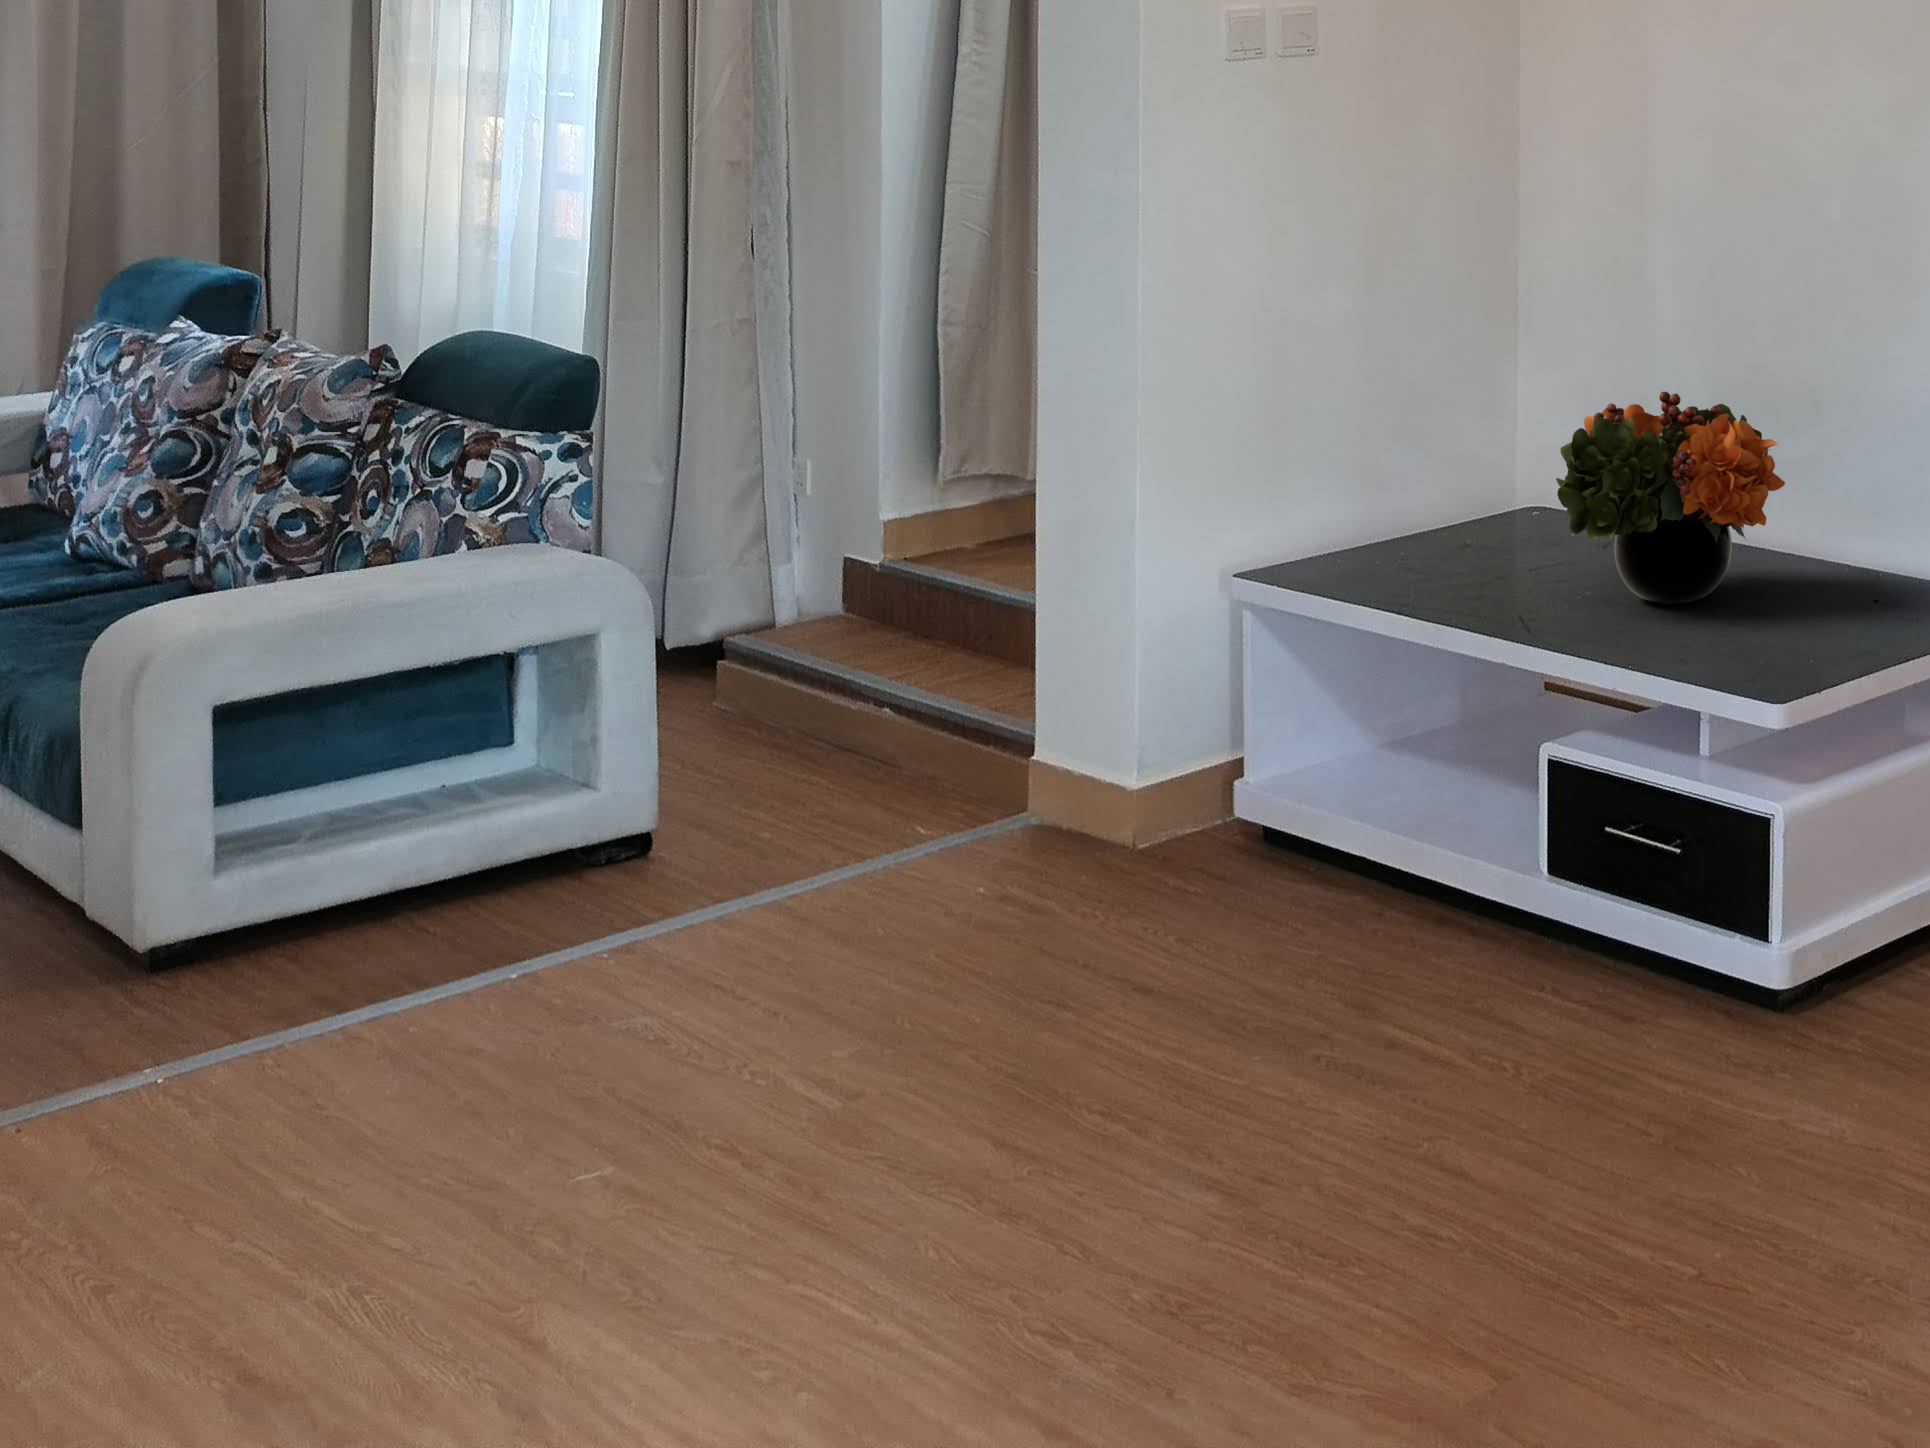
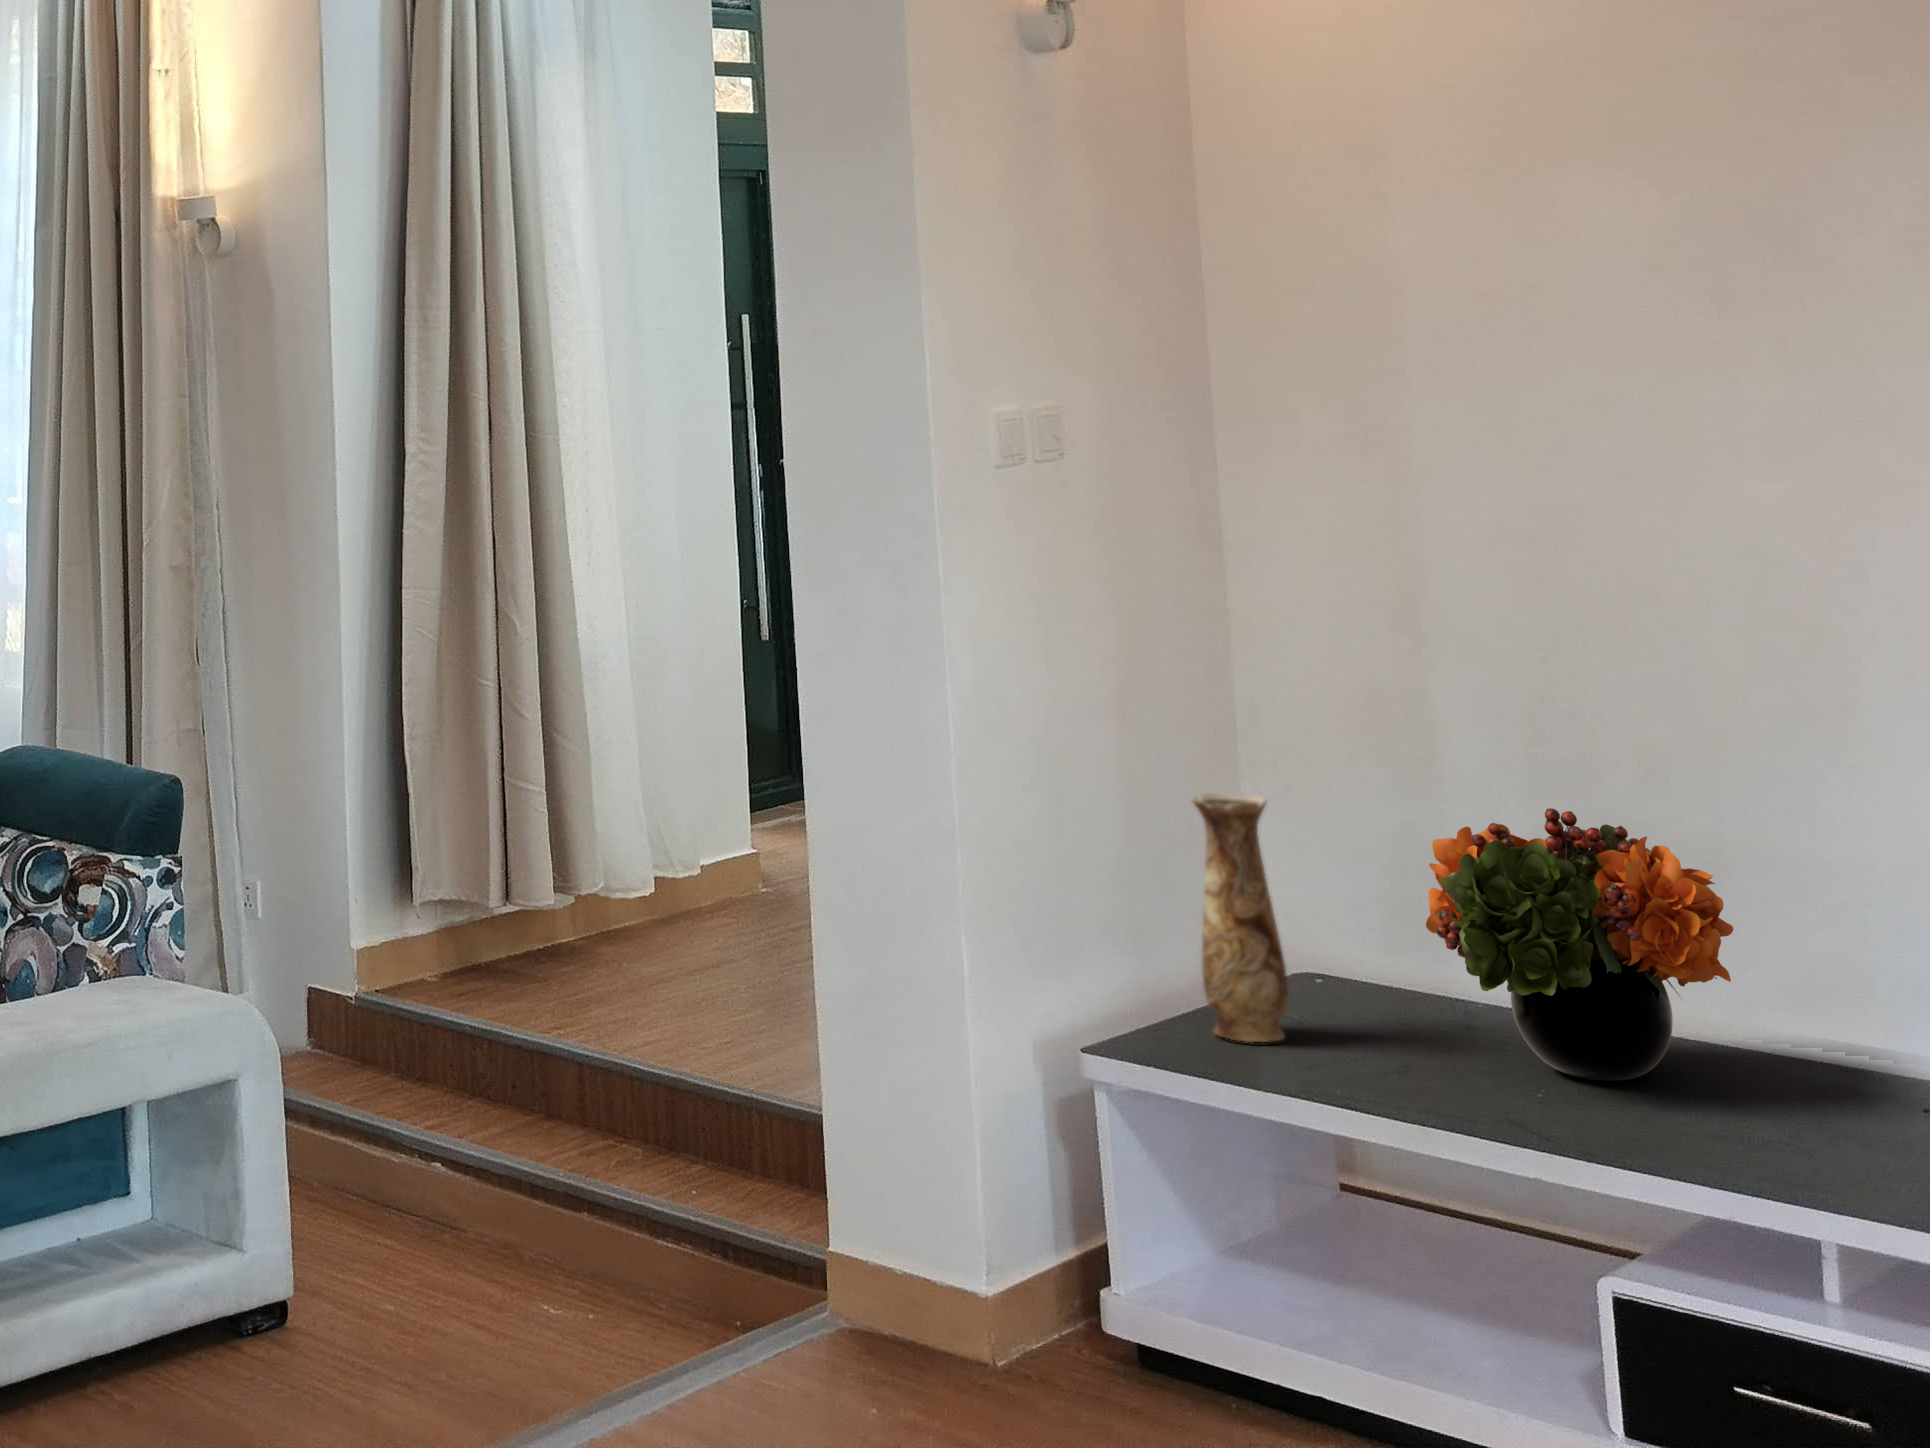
vase: none [1408,380,1476,580] -> present [1192,793,1288,1042]

